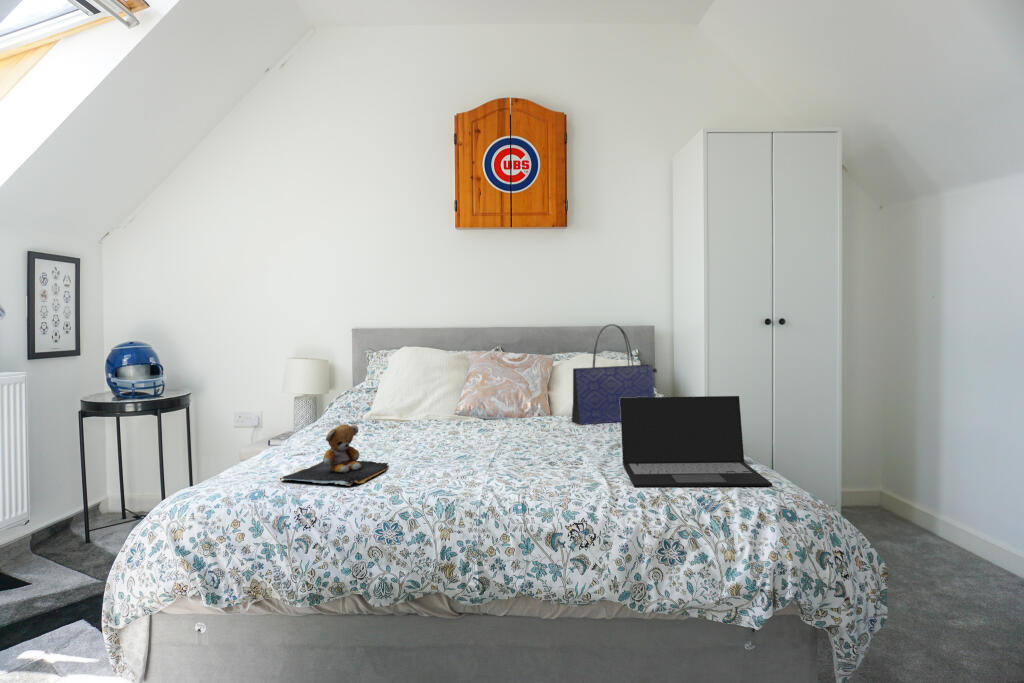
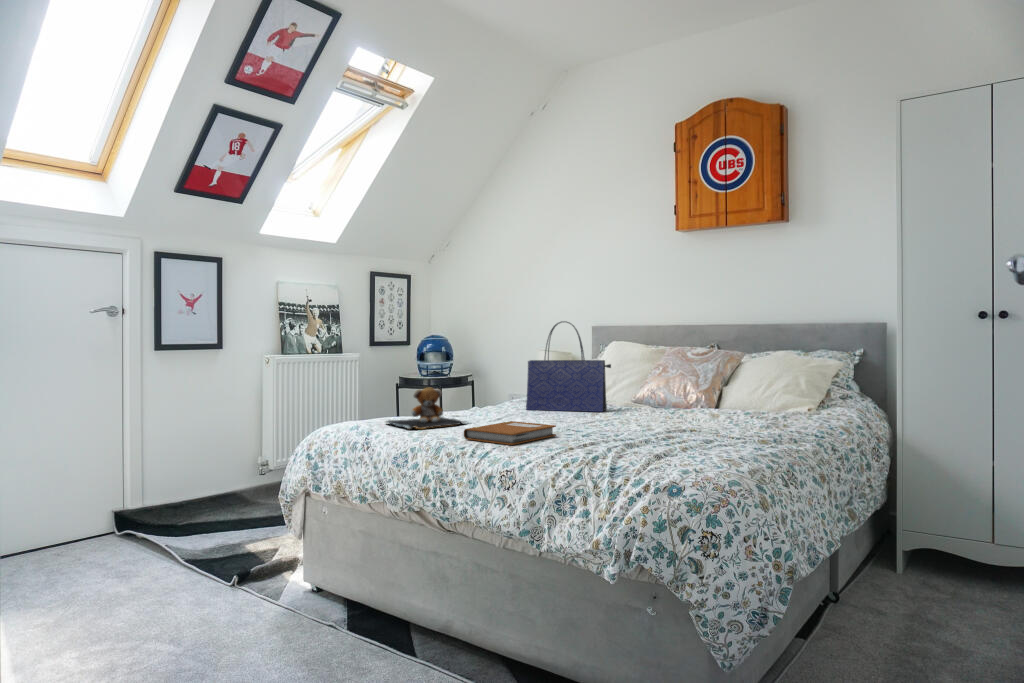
tote bag: present [571,324,657,425] -> present [526,321,611,412]
laptop: present [620,396,772,487] -> none [581,380,739,466]
notebook: none [463,456,542,490] -> present [464,421,556,445]

